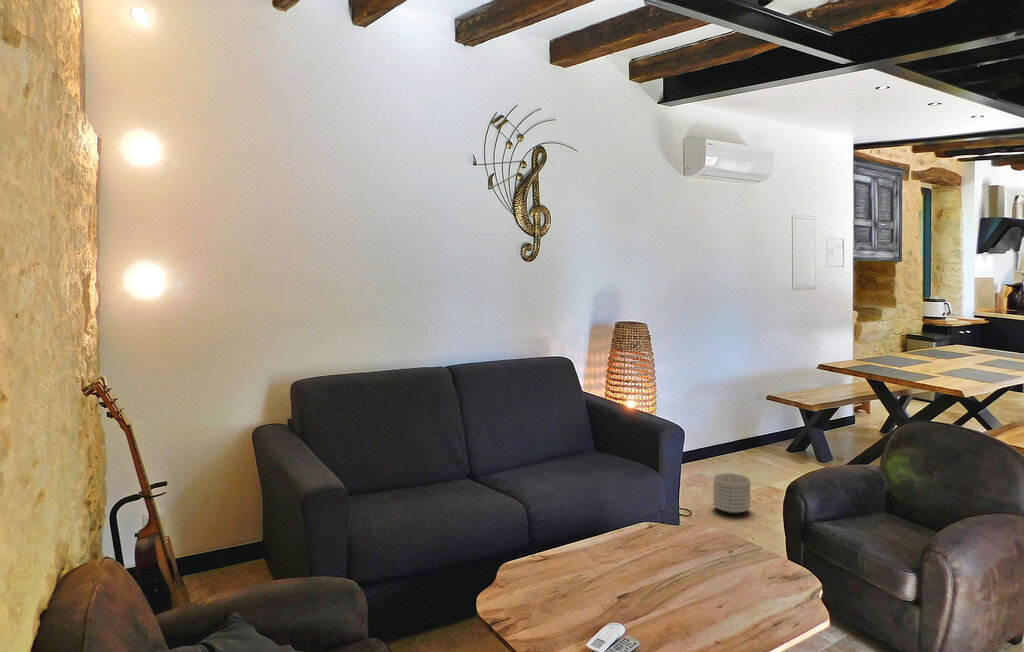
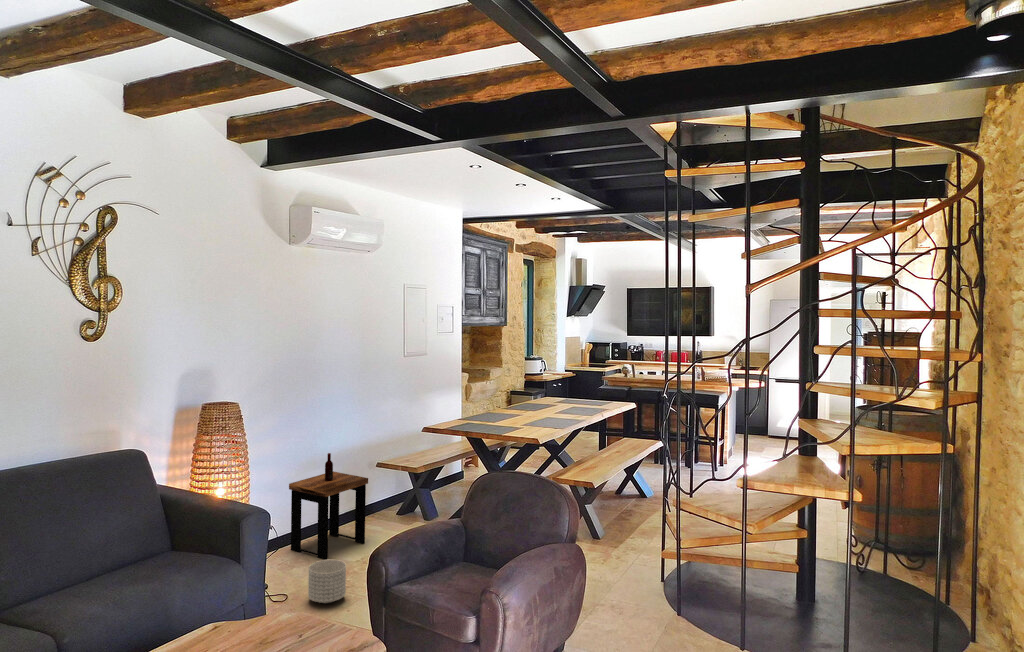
side table: none [684,378,762,478] -> present [289,453,368,560]

